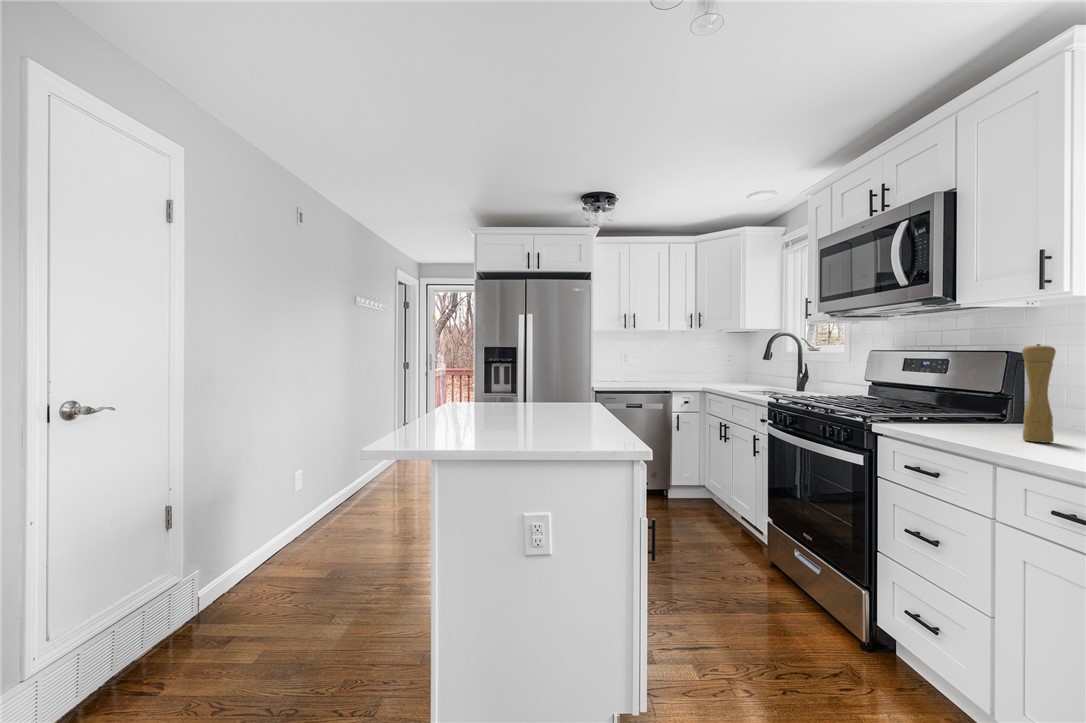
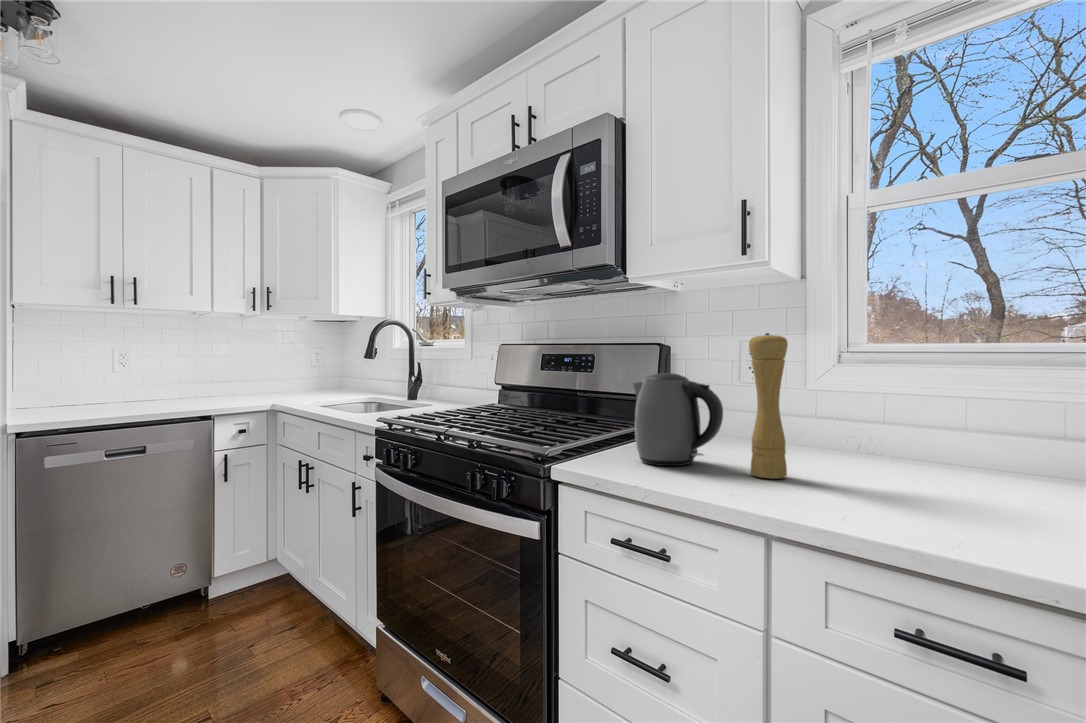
kettle: none [939,370,1009,432] -> present [633,373,723,466]

